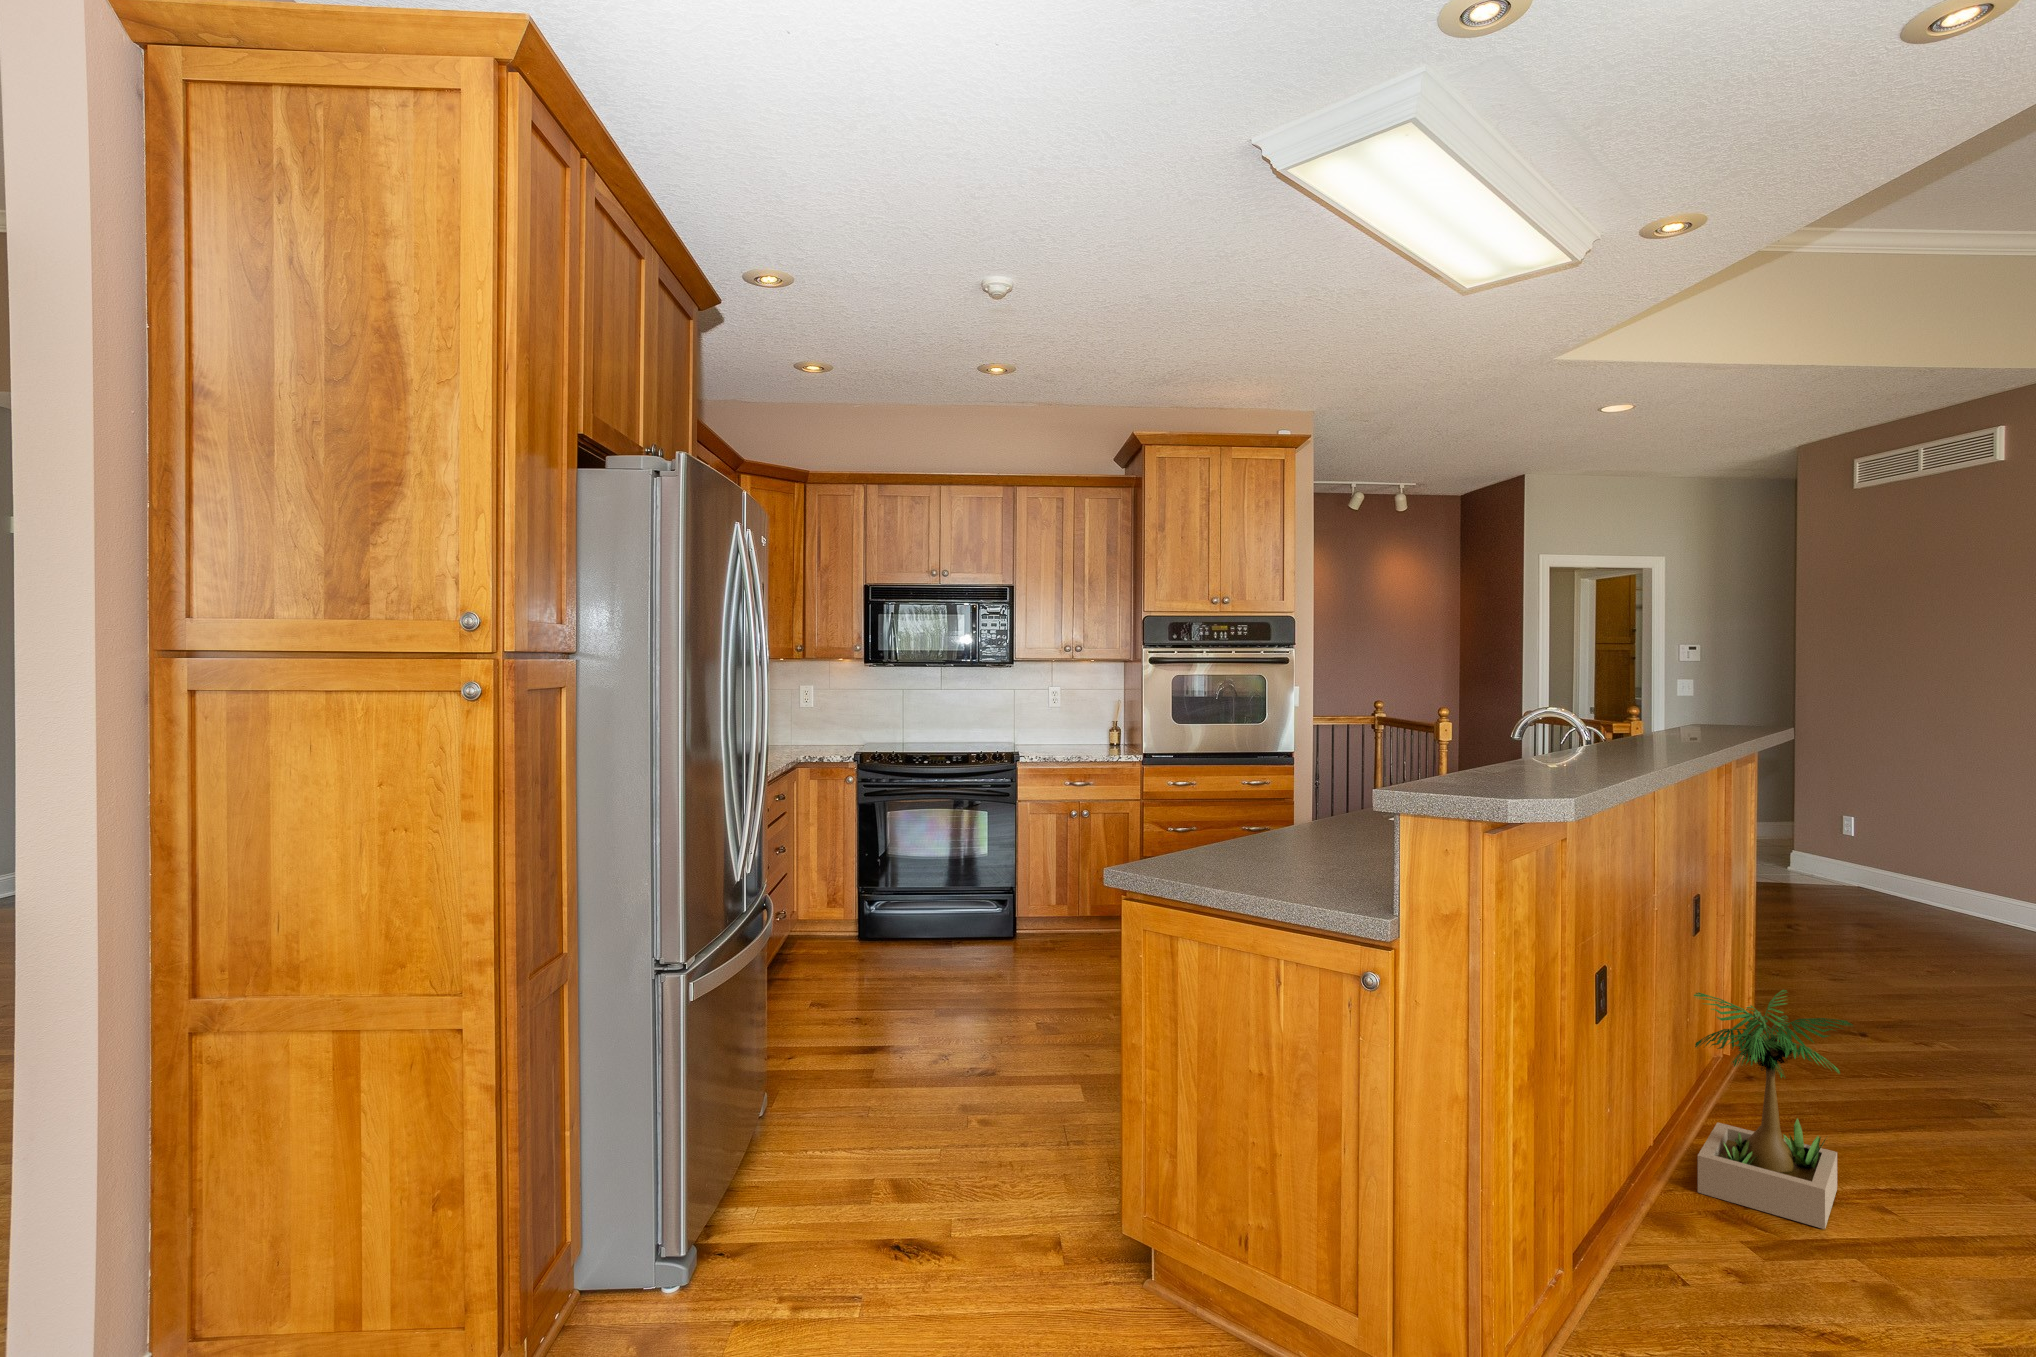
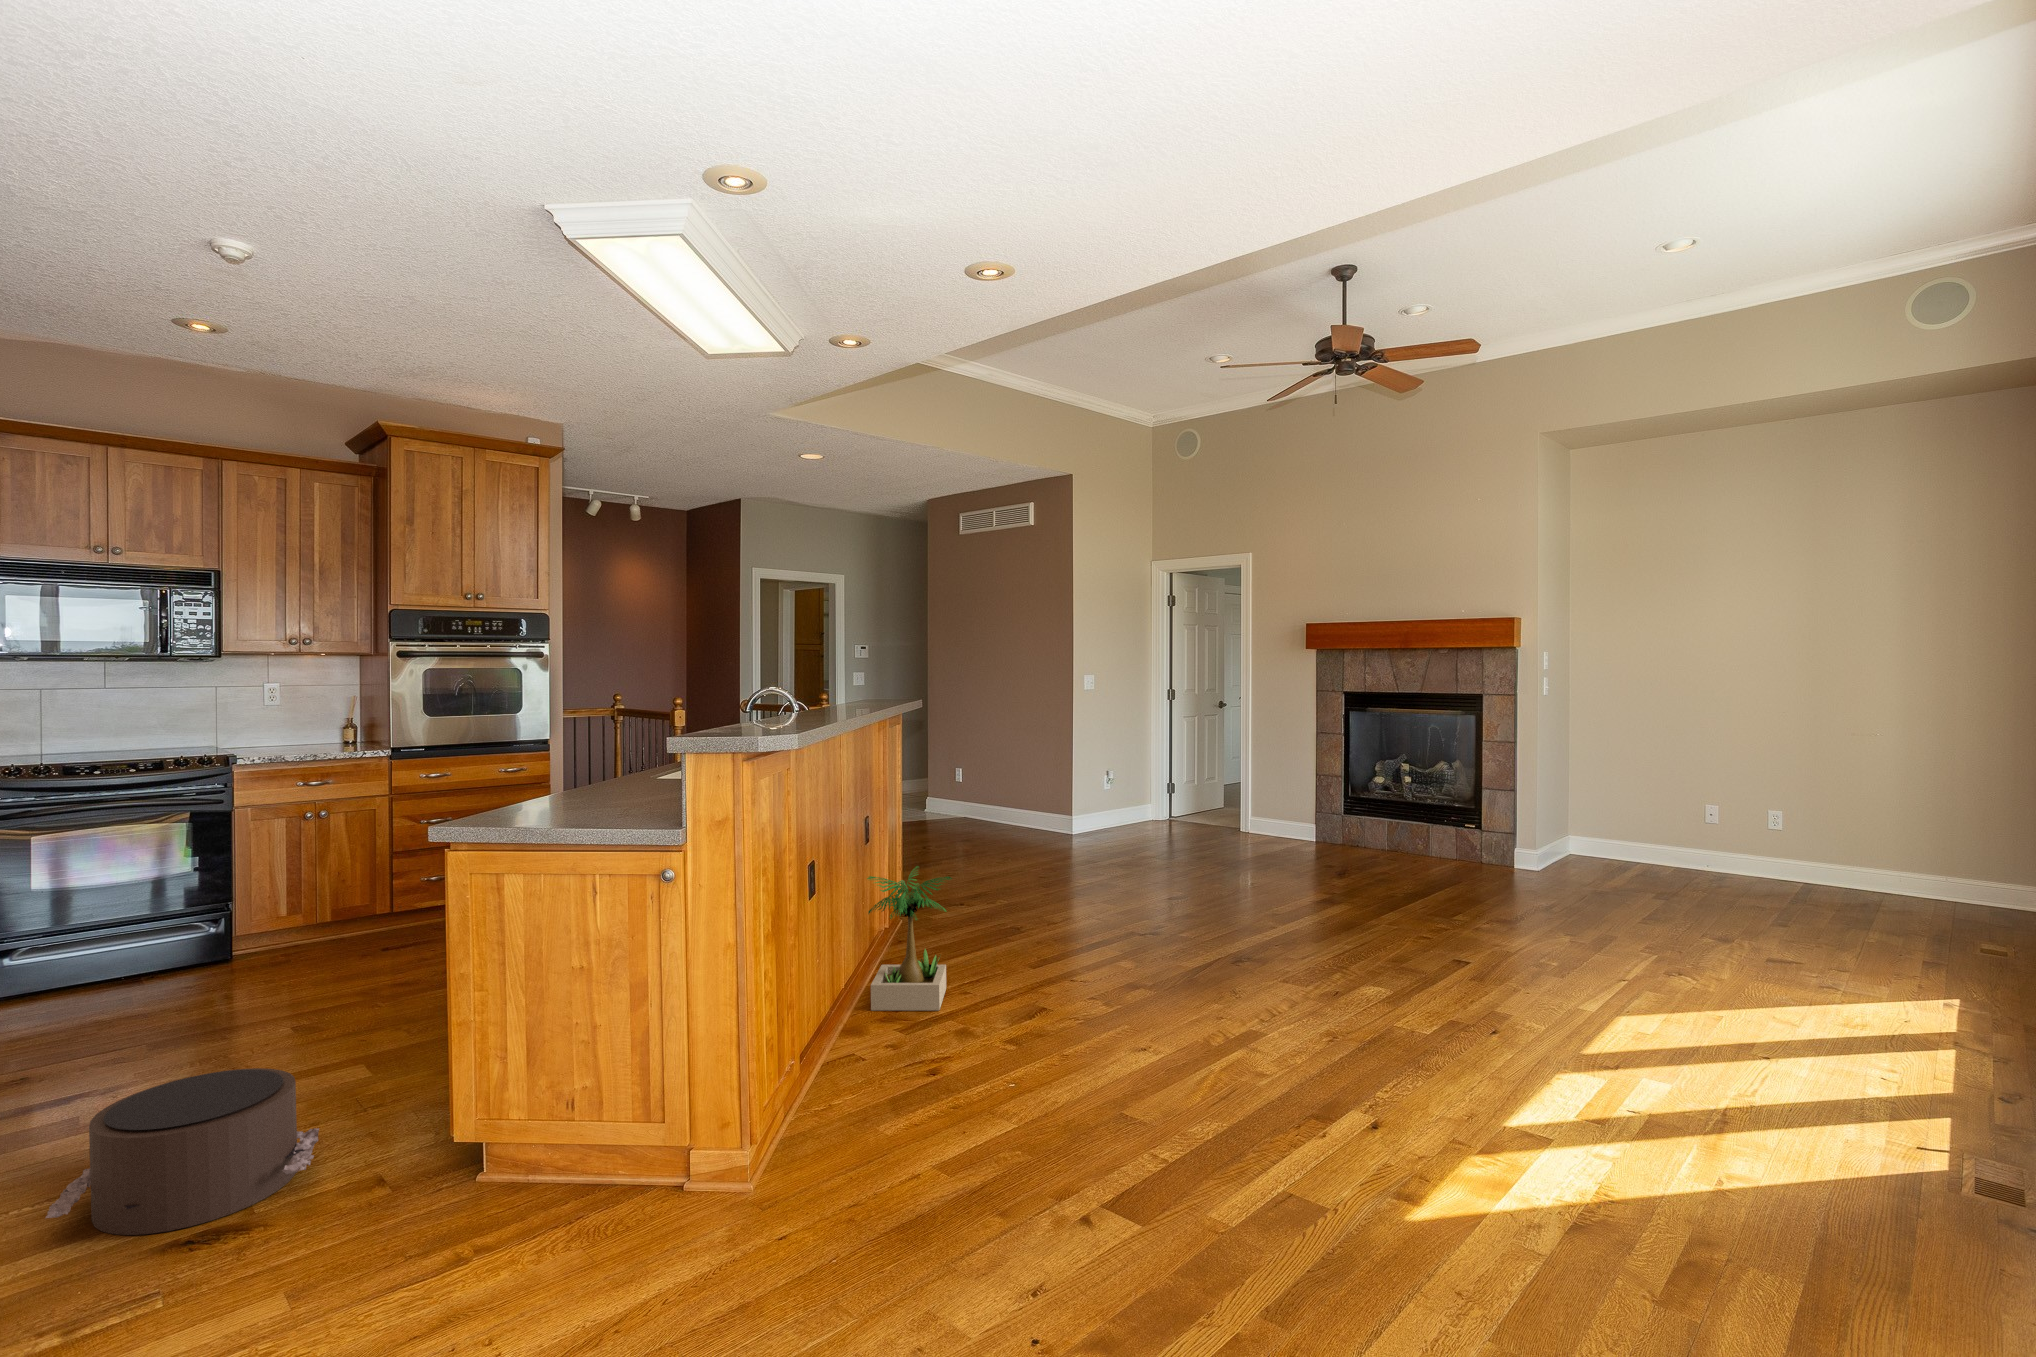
pouf: none [812,1072,1023,1232] -> present [46,1068,319,1235]

